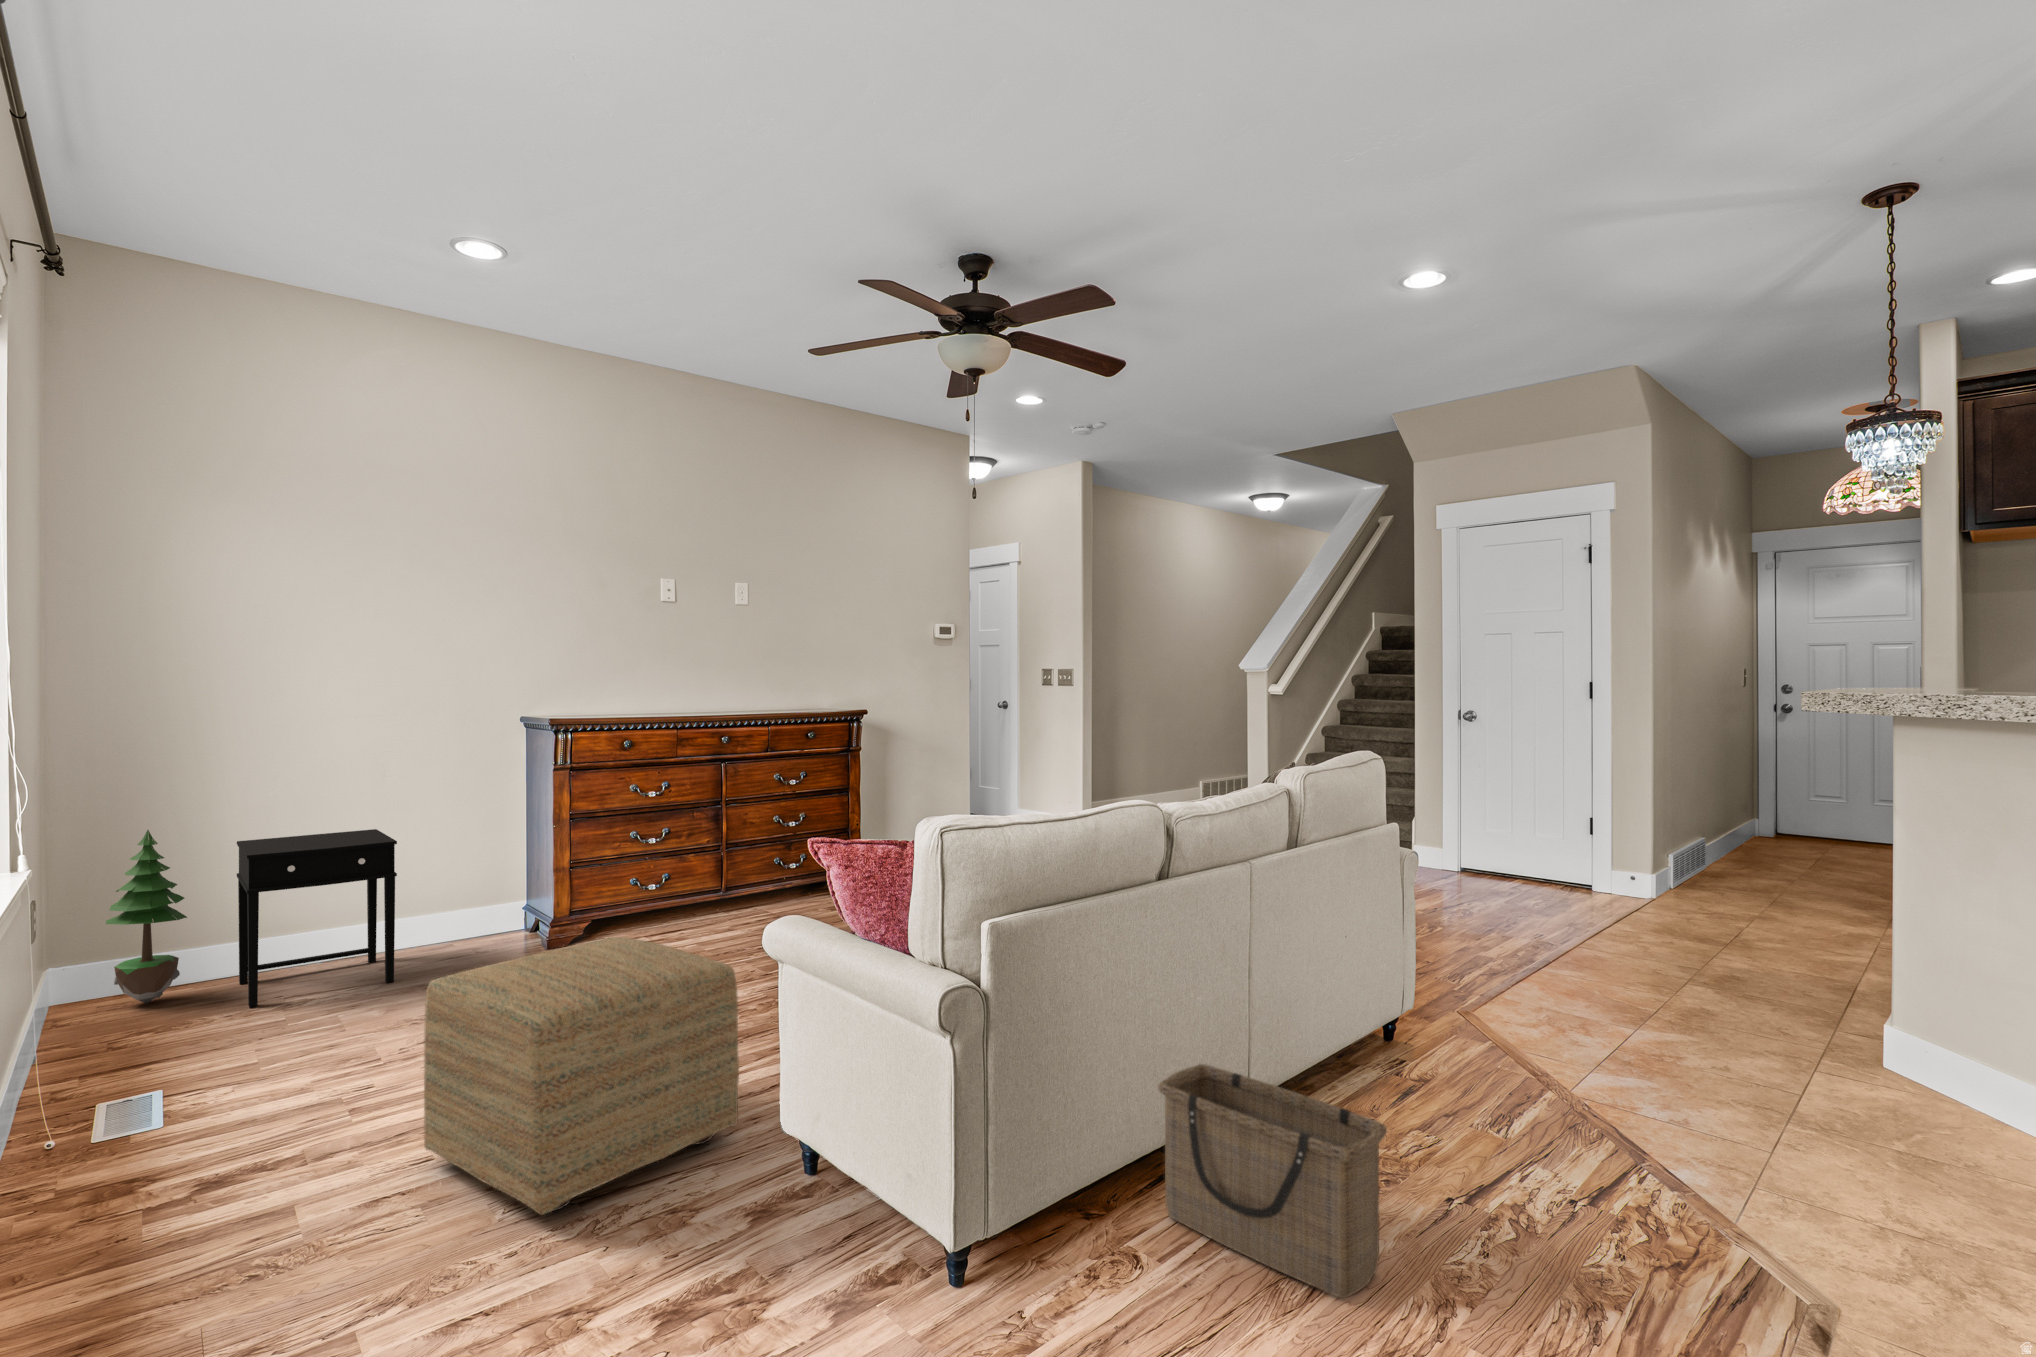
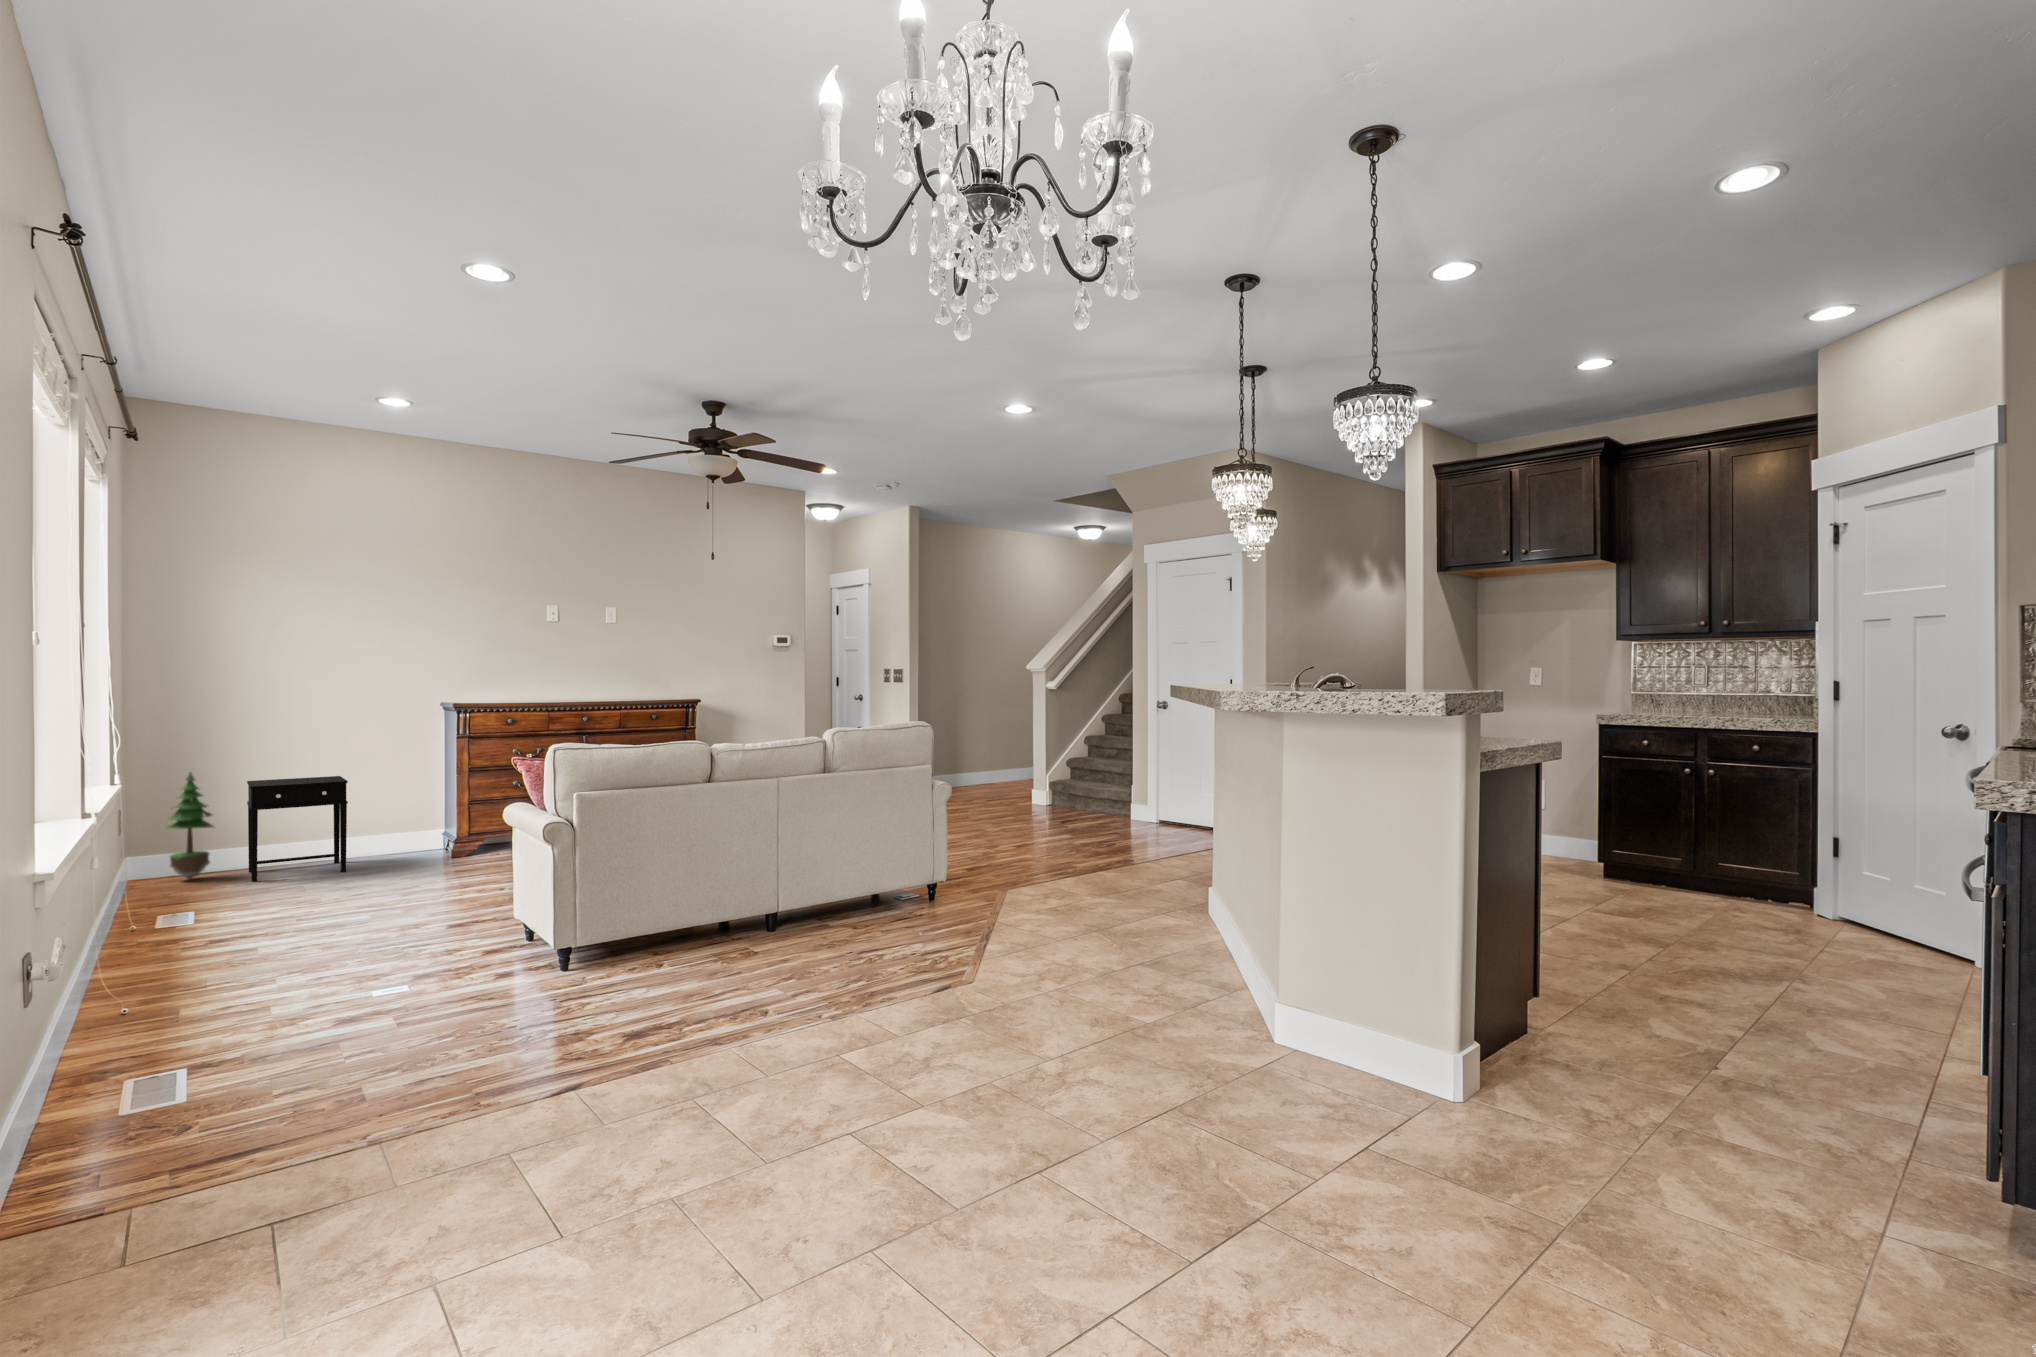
ottoman: present [424,937,739,1215] -> none [327,824,502,950]
basket: present [1158,1064,1387,1298] -> none [691,879,778,974]

